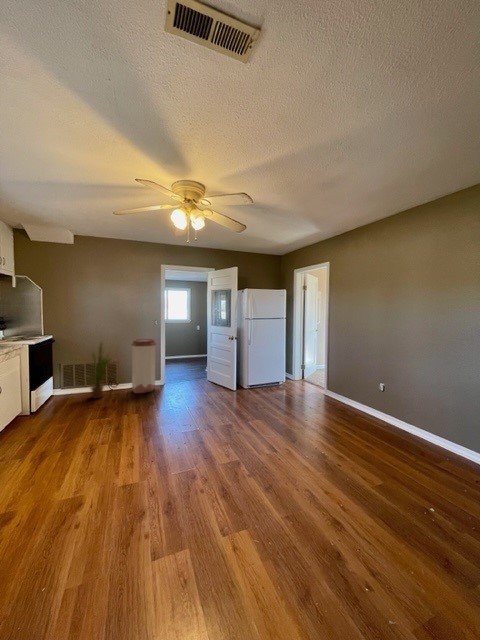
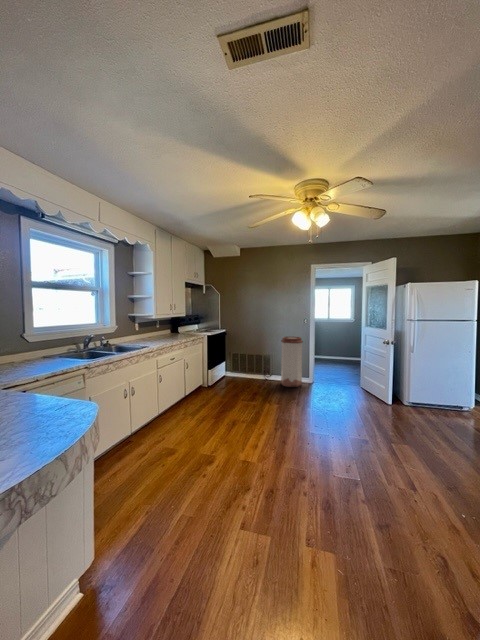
house plant: present [88,342,111,398] -> none [241,334,267,384]

